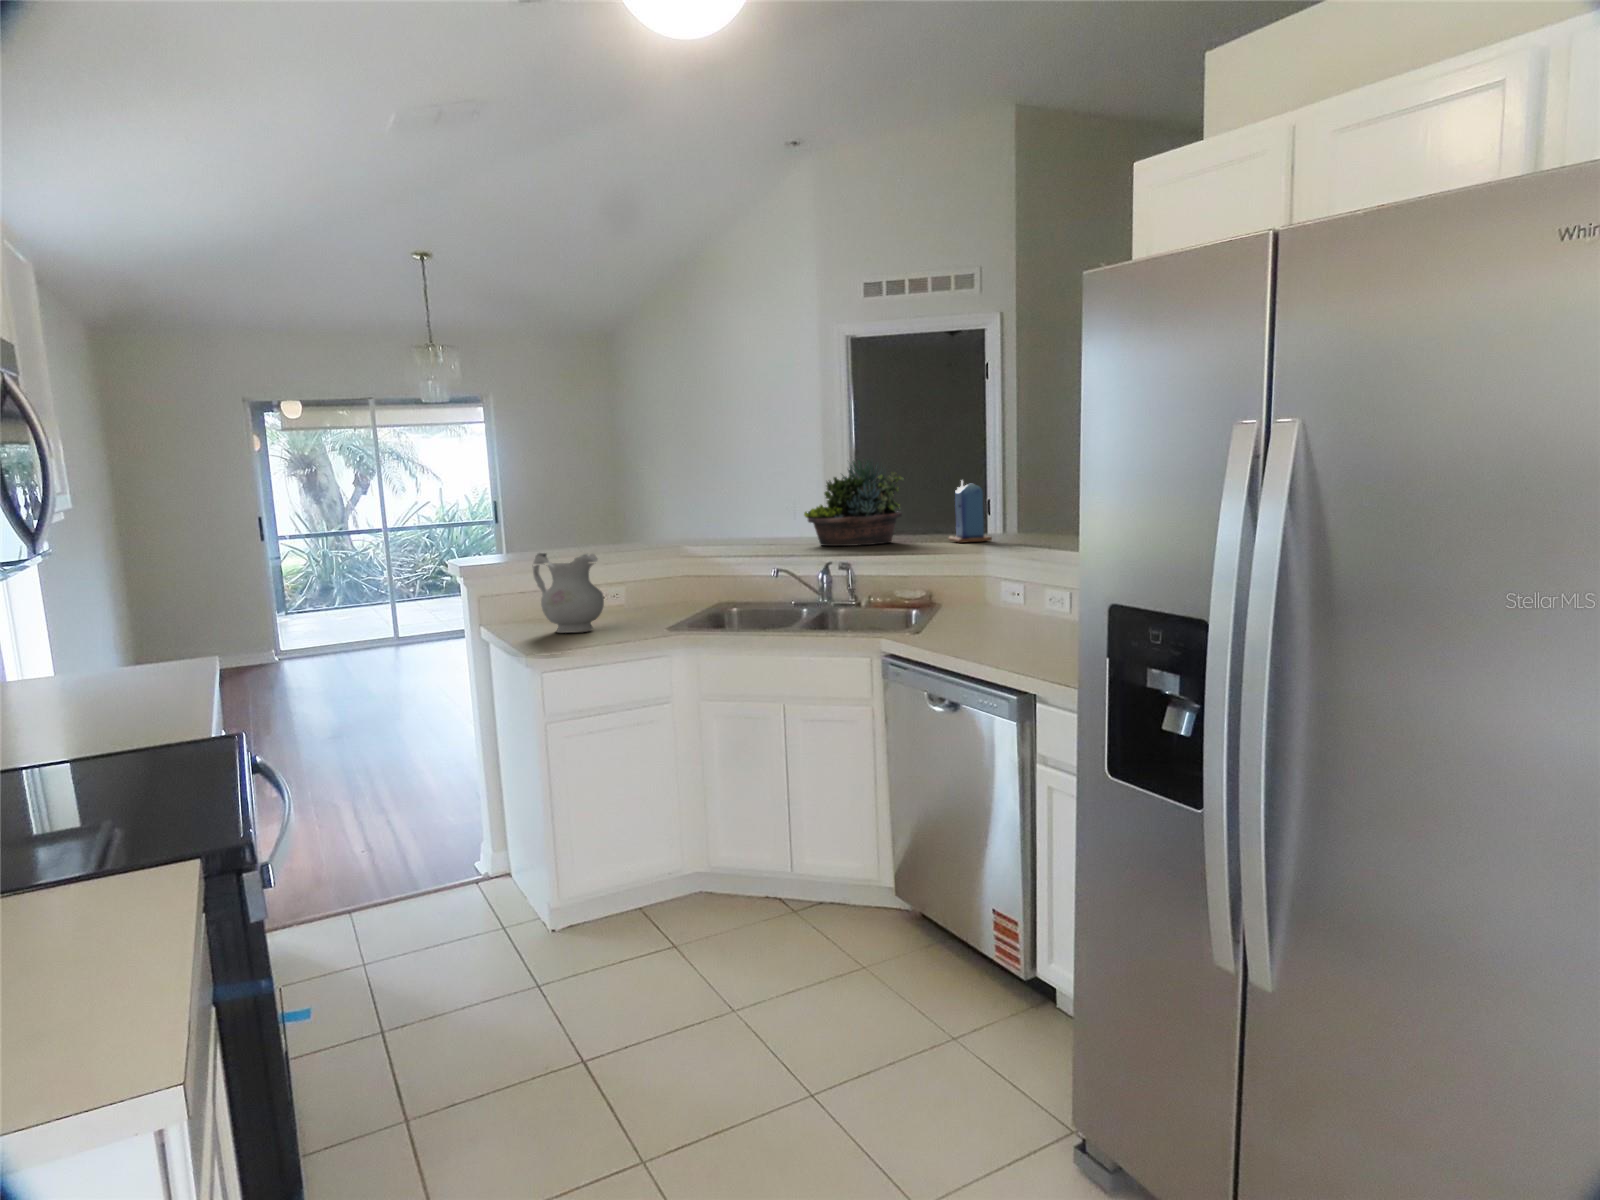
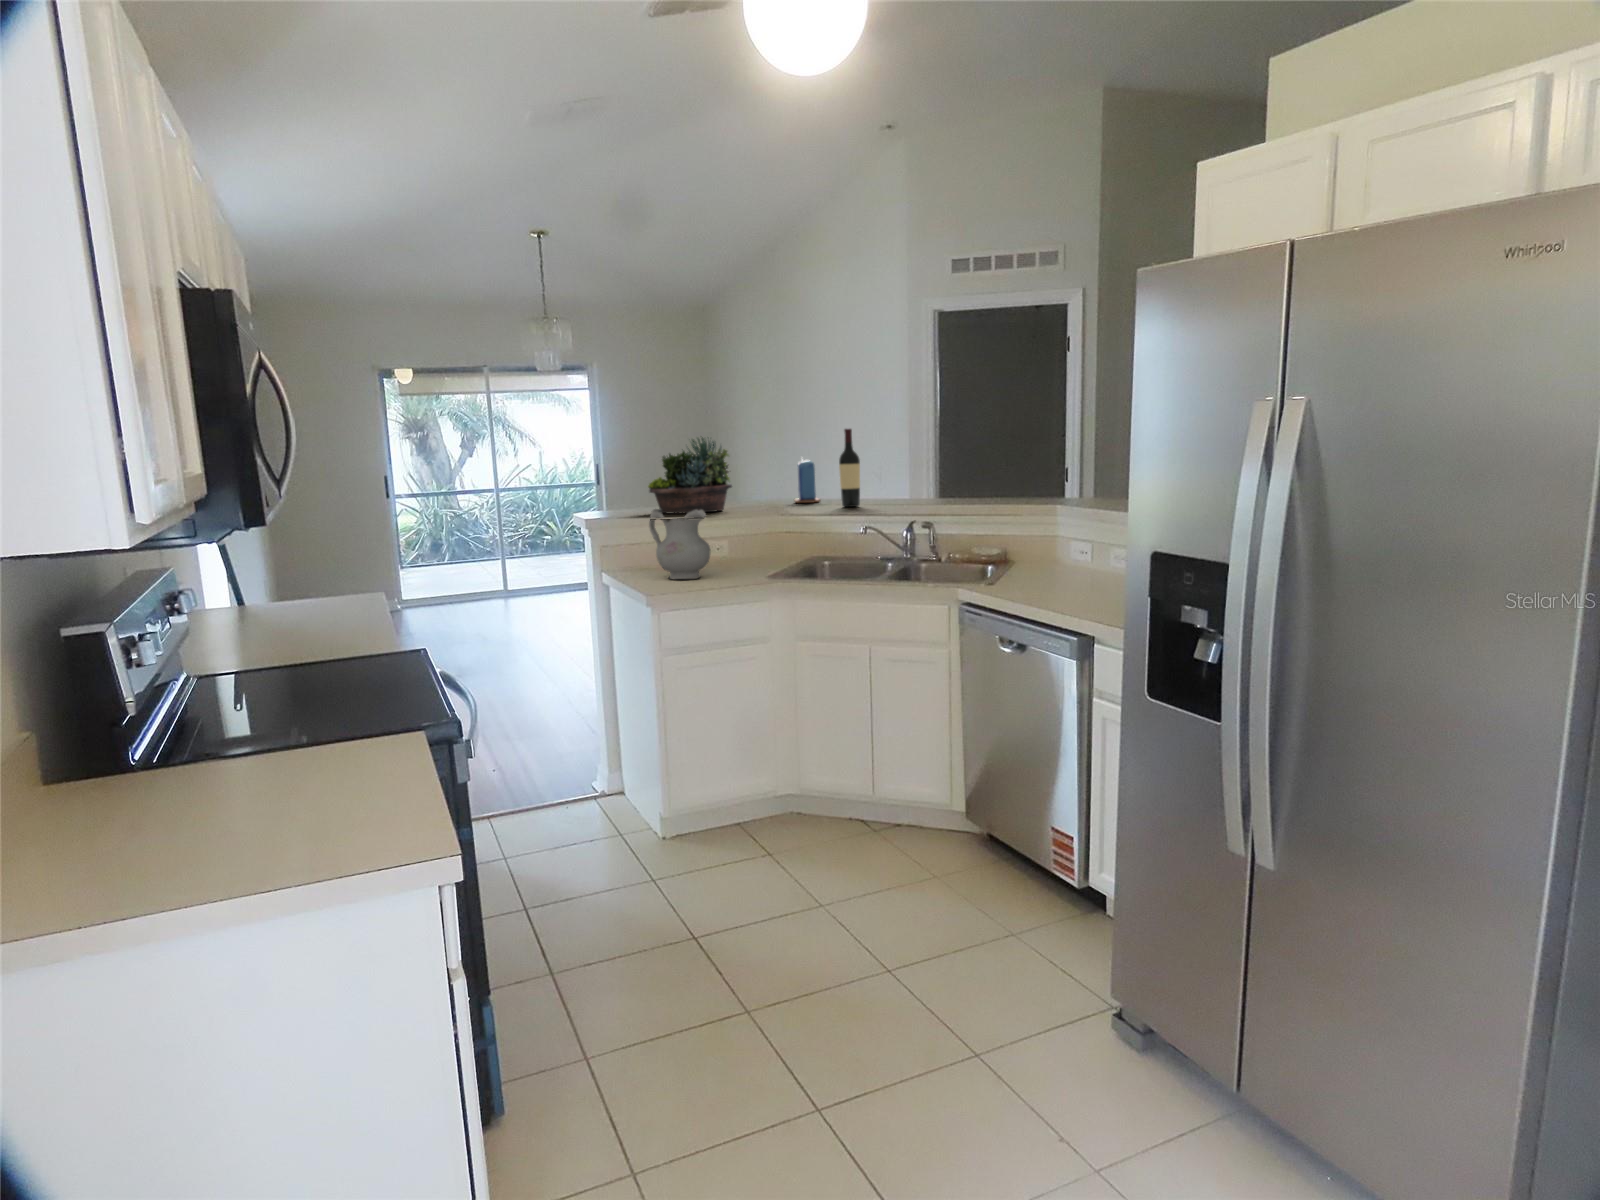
wine bottle: none [749,460,773,547] -> present [839,428,860,507]
succulent planter: present [804,460,903,546] -> present [648,437,732,514]
candle: present [949,481,992,543] -> present [794,460,821,503]

